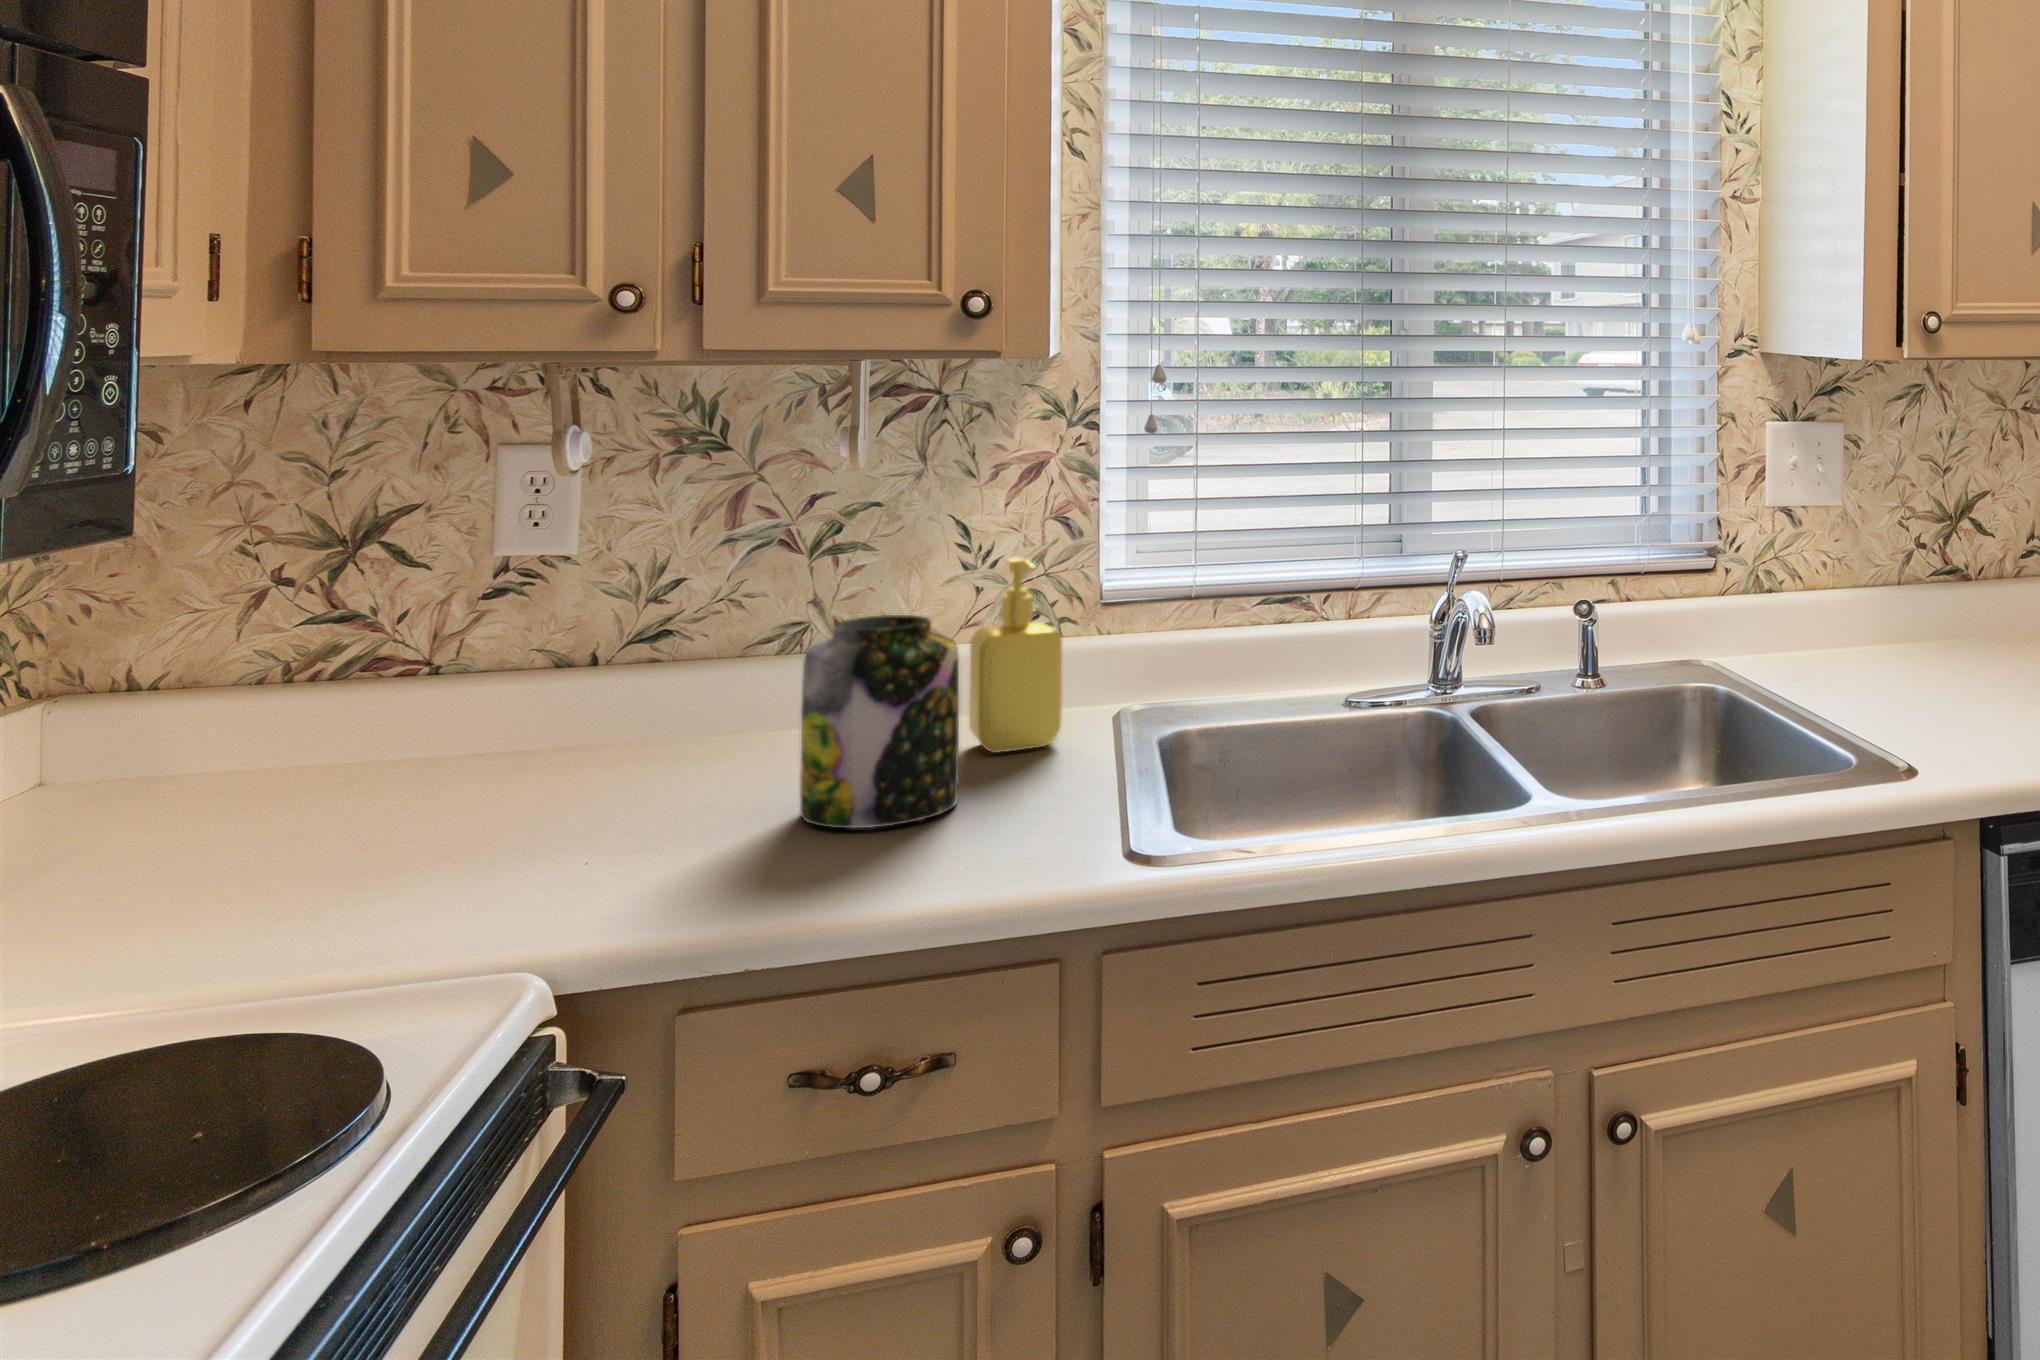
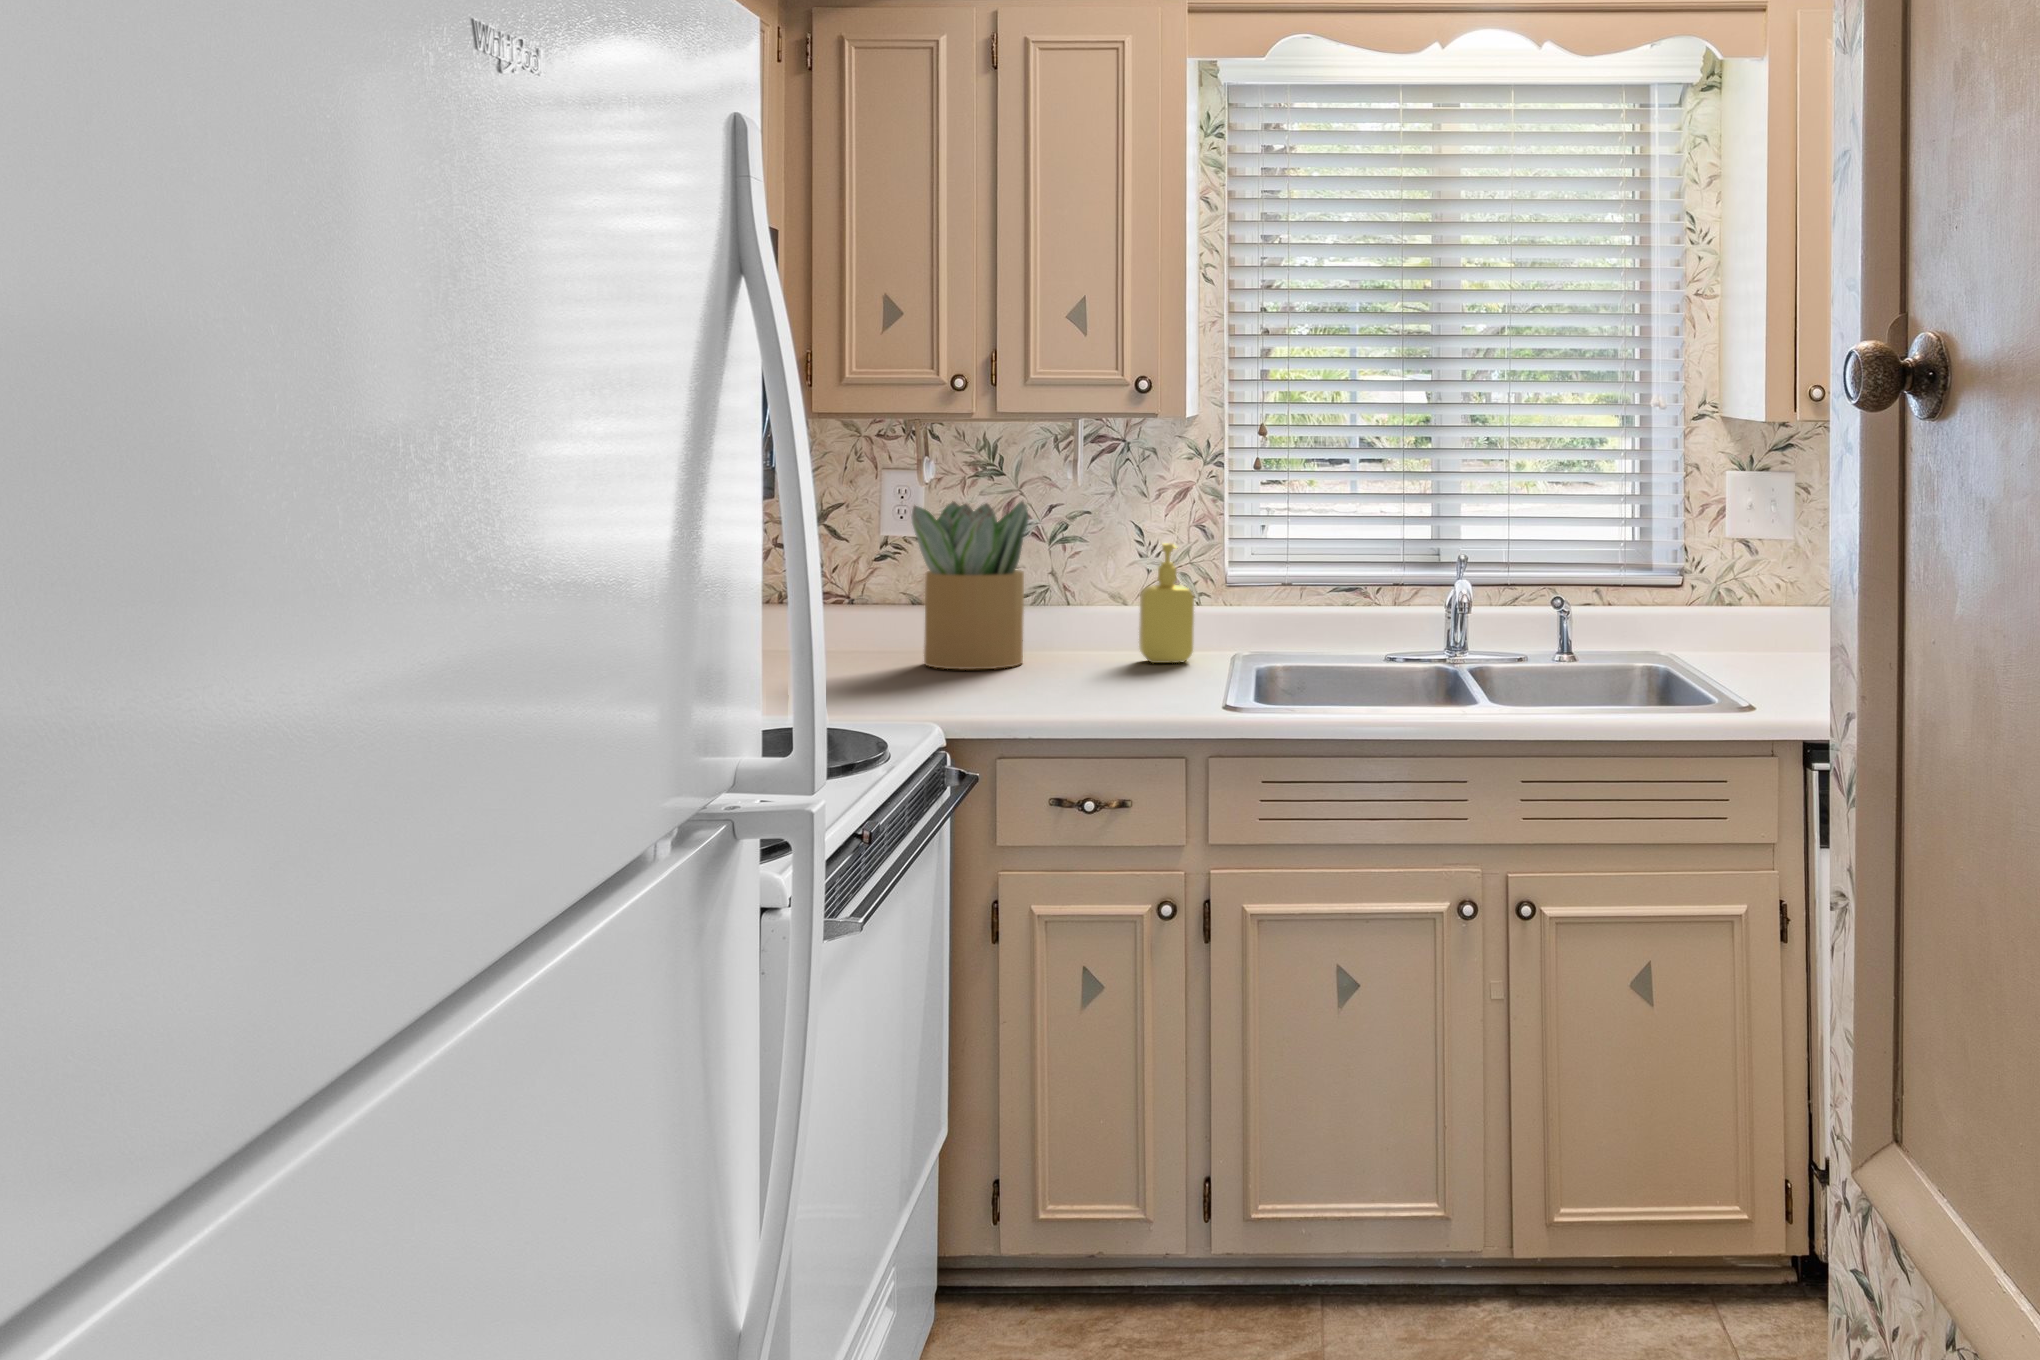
potted plant: none [540,498,772,804] -> present [911,501,1029,669]
jar: present [800,615,959,828] -> none [1043,567,1128,683]

